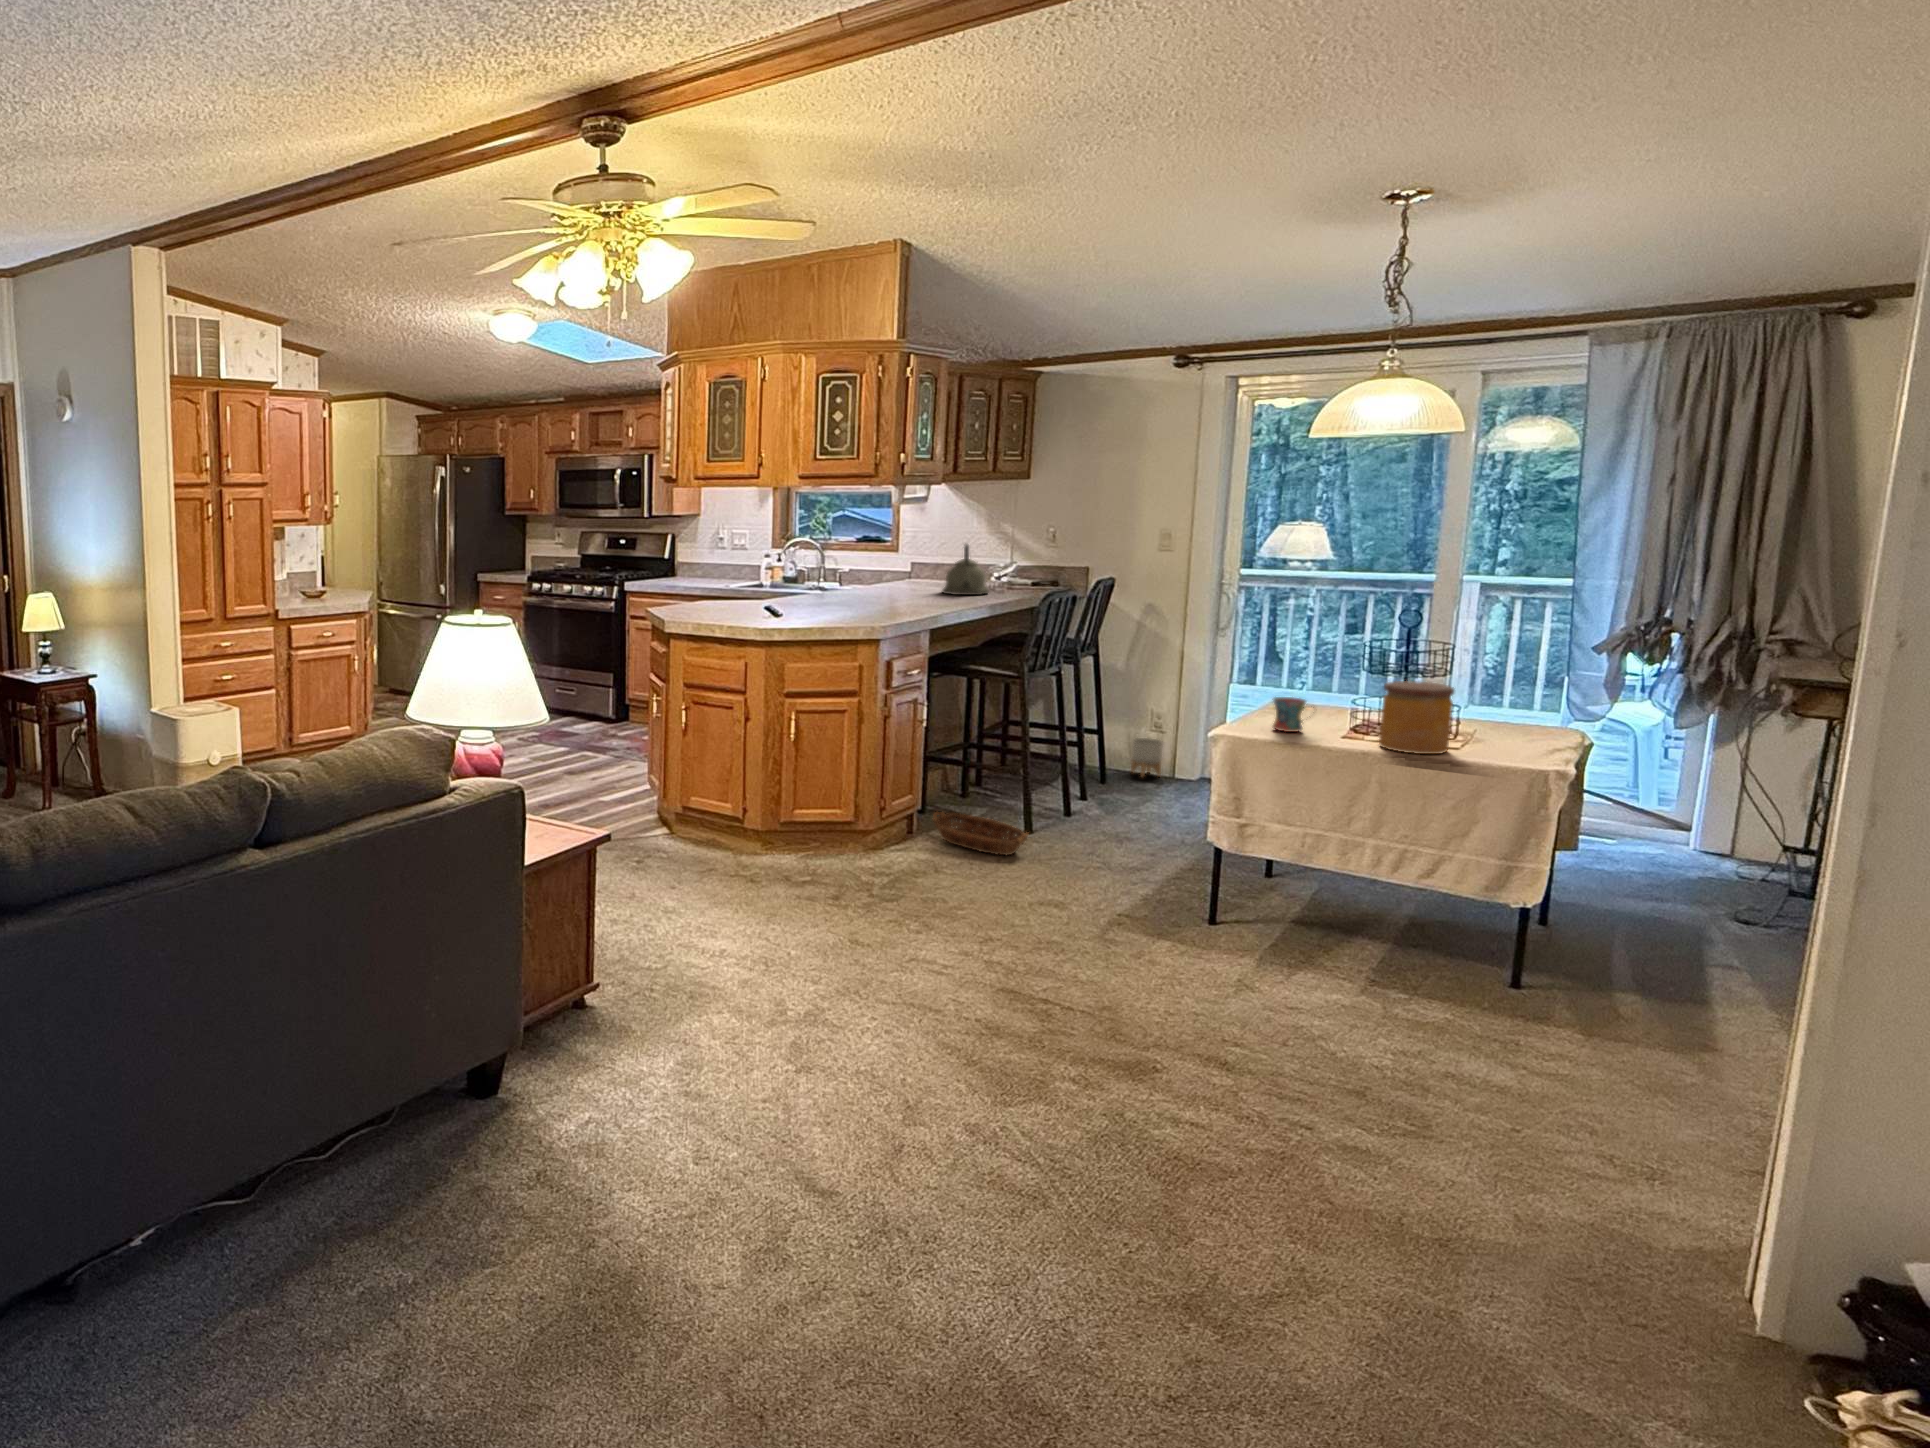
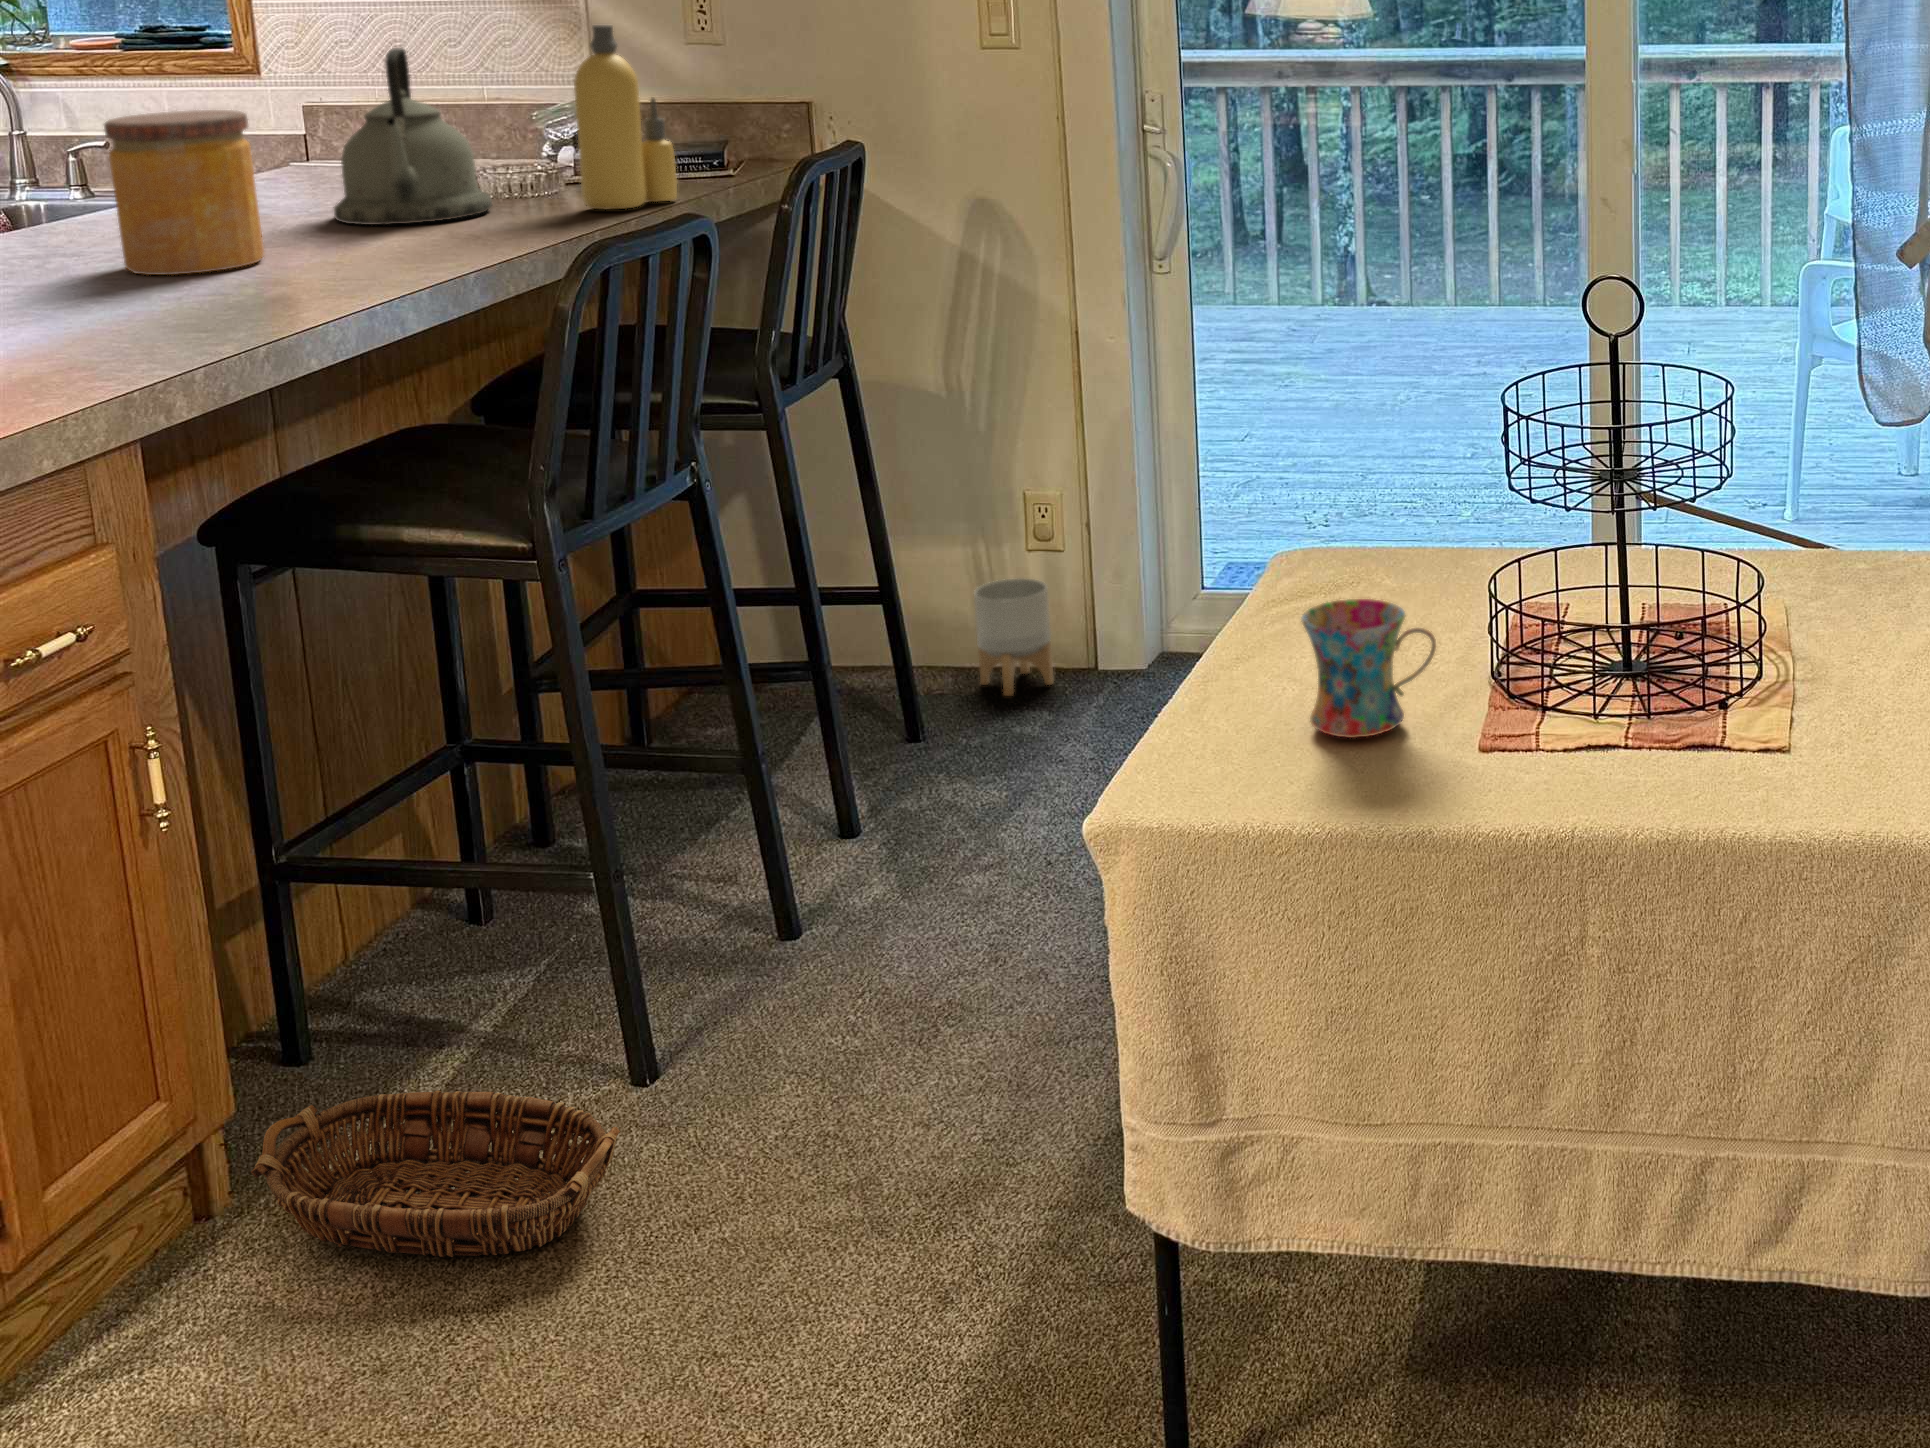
bottle: none [1019,539,1050,595] -> present [574,25,677,210]
jar: present [1379,681,1454,754] -> present [104,110,264,275]

